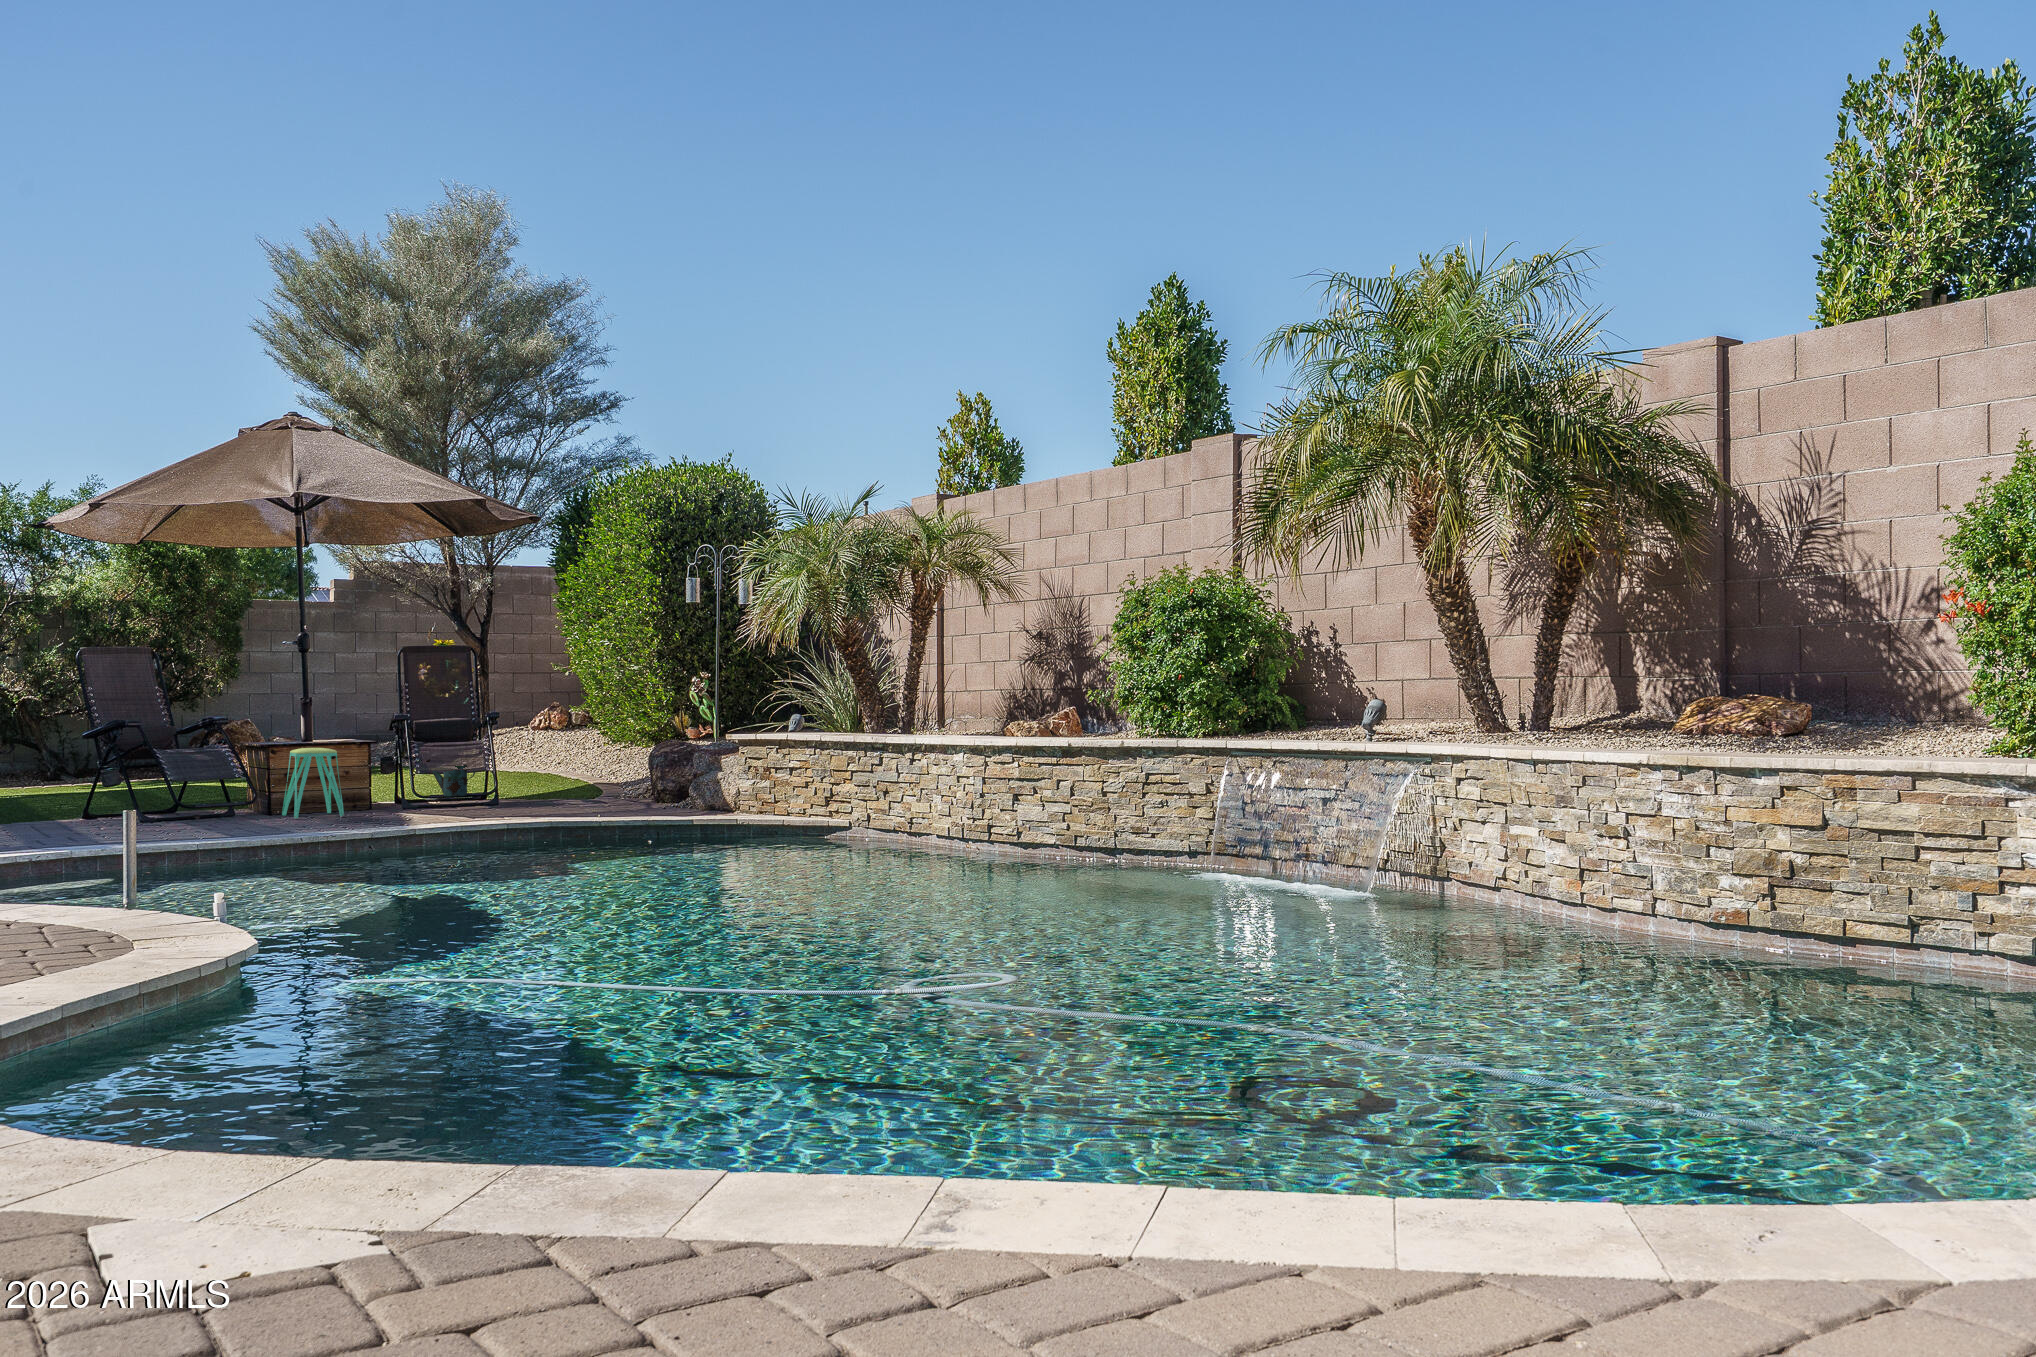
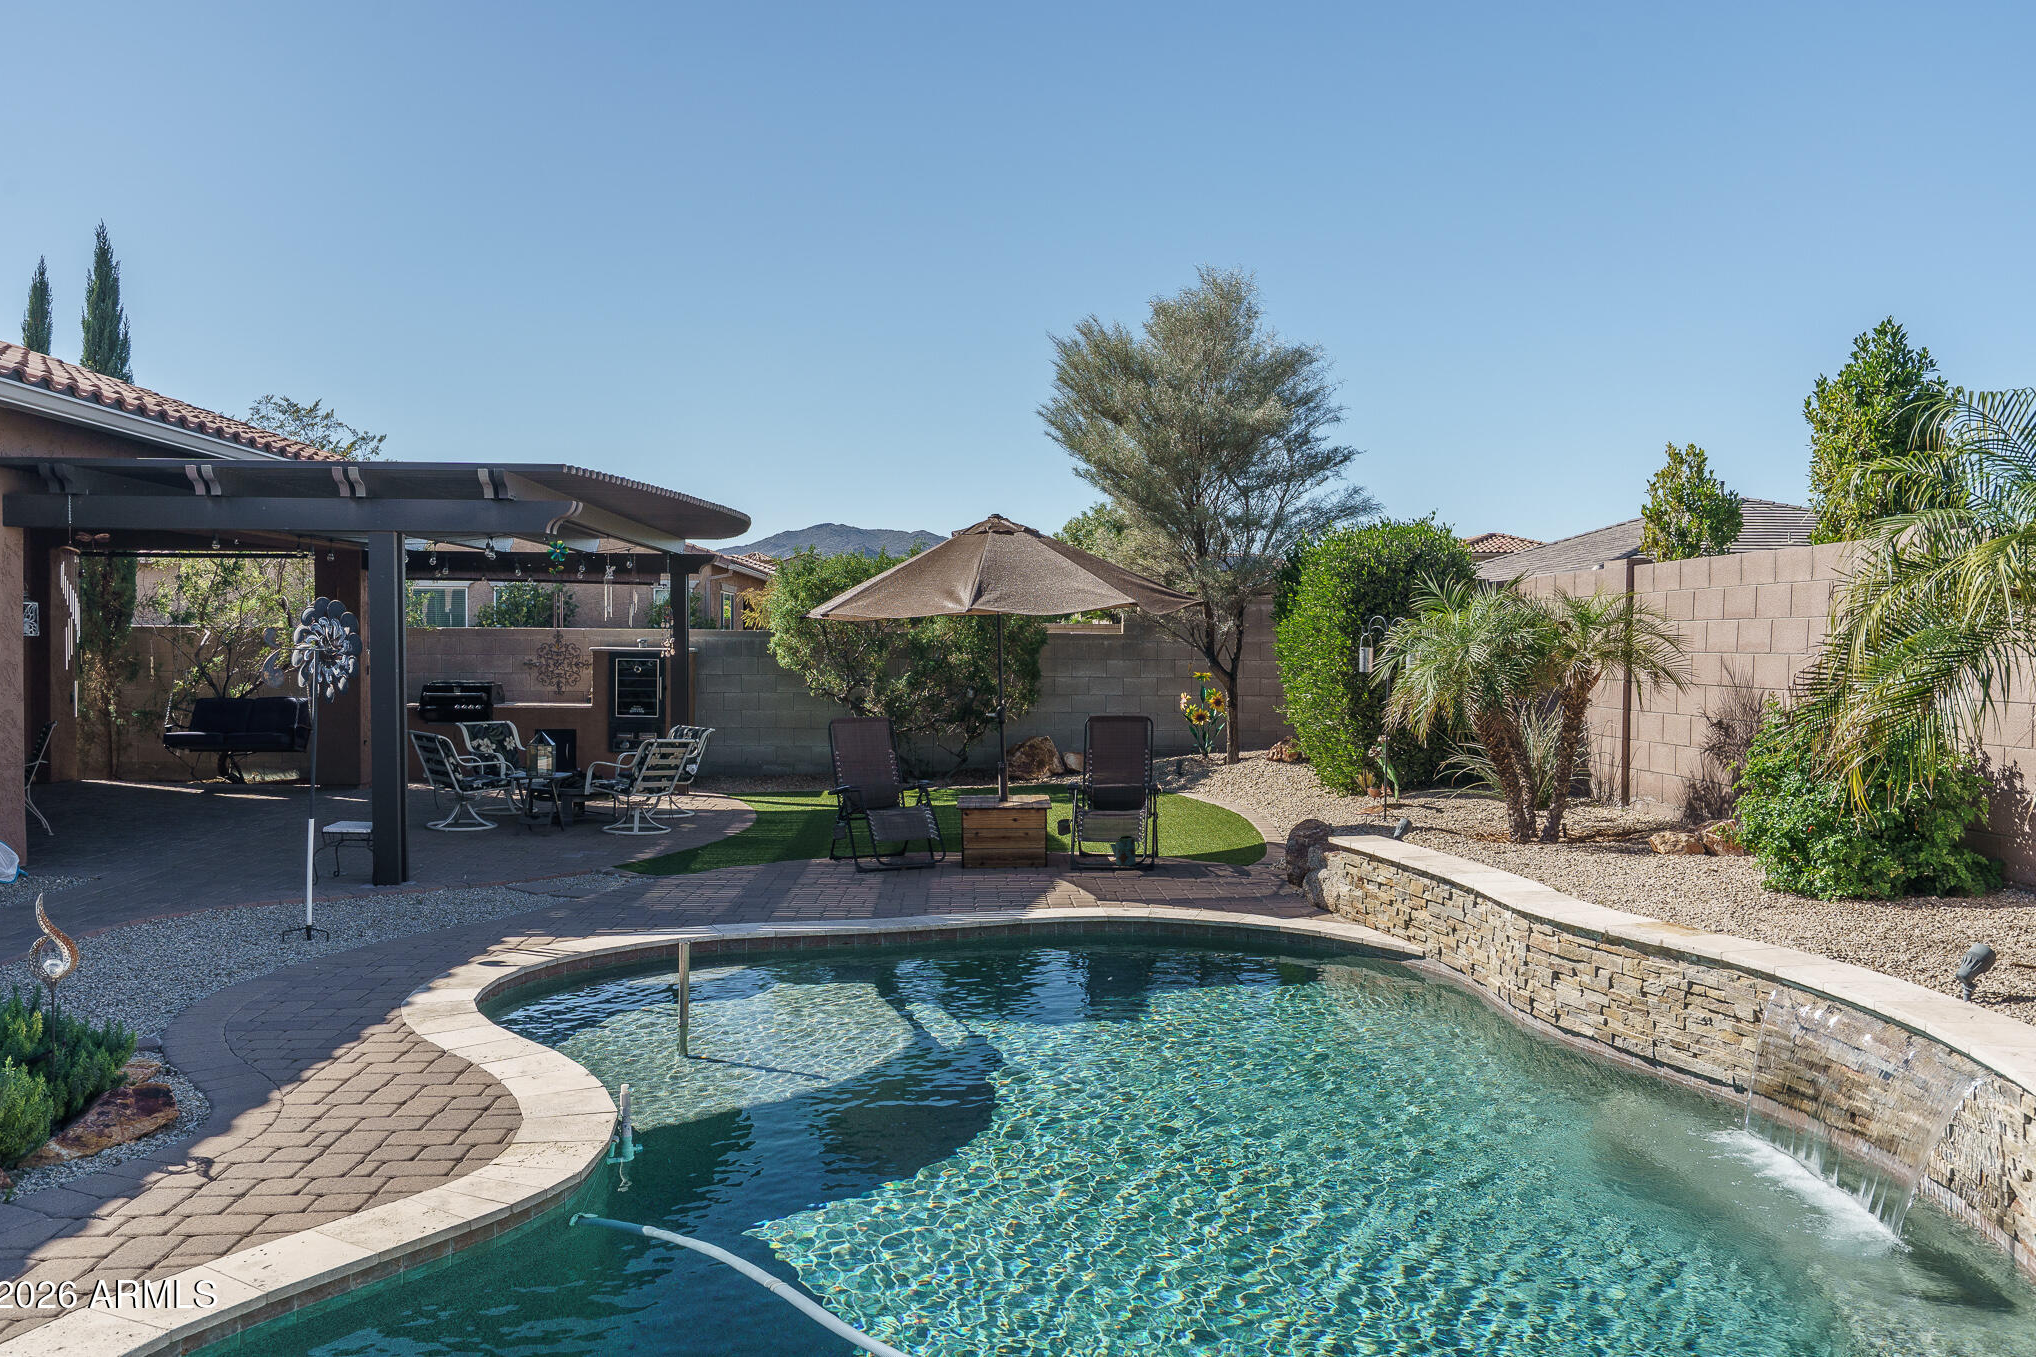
stool: present [282,748,344,818] -> none [969,837,1008,897]

